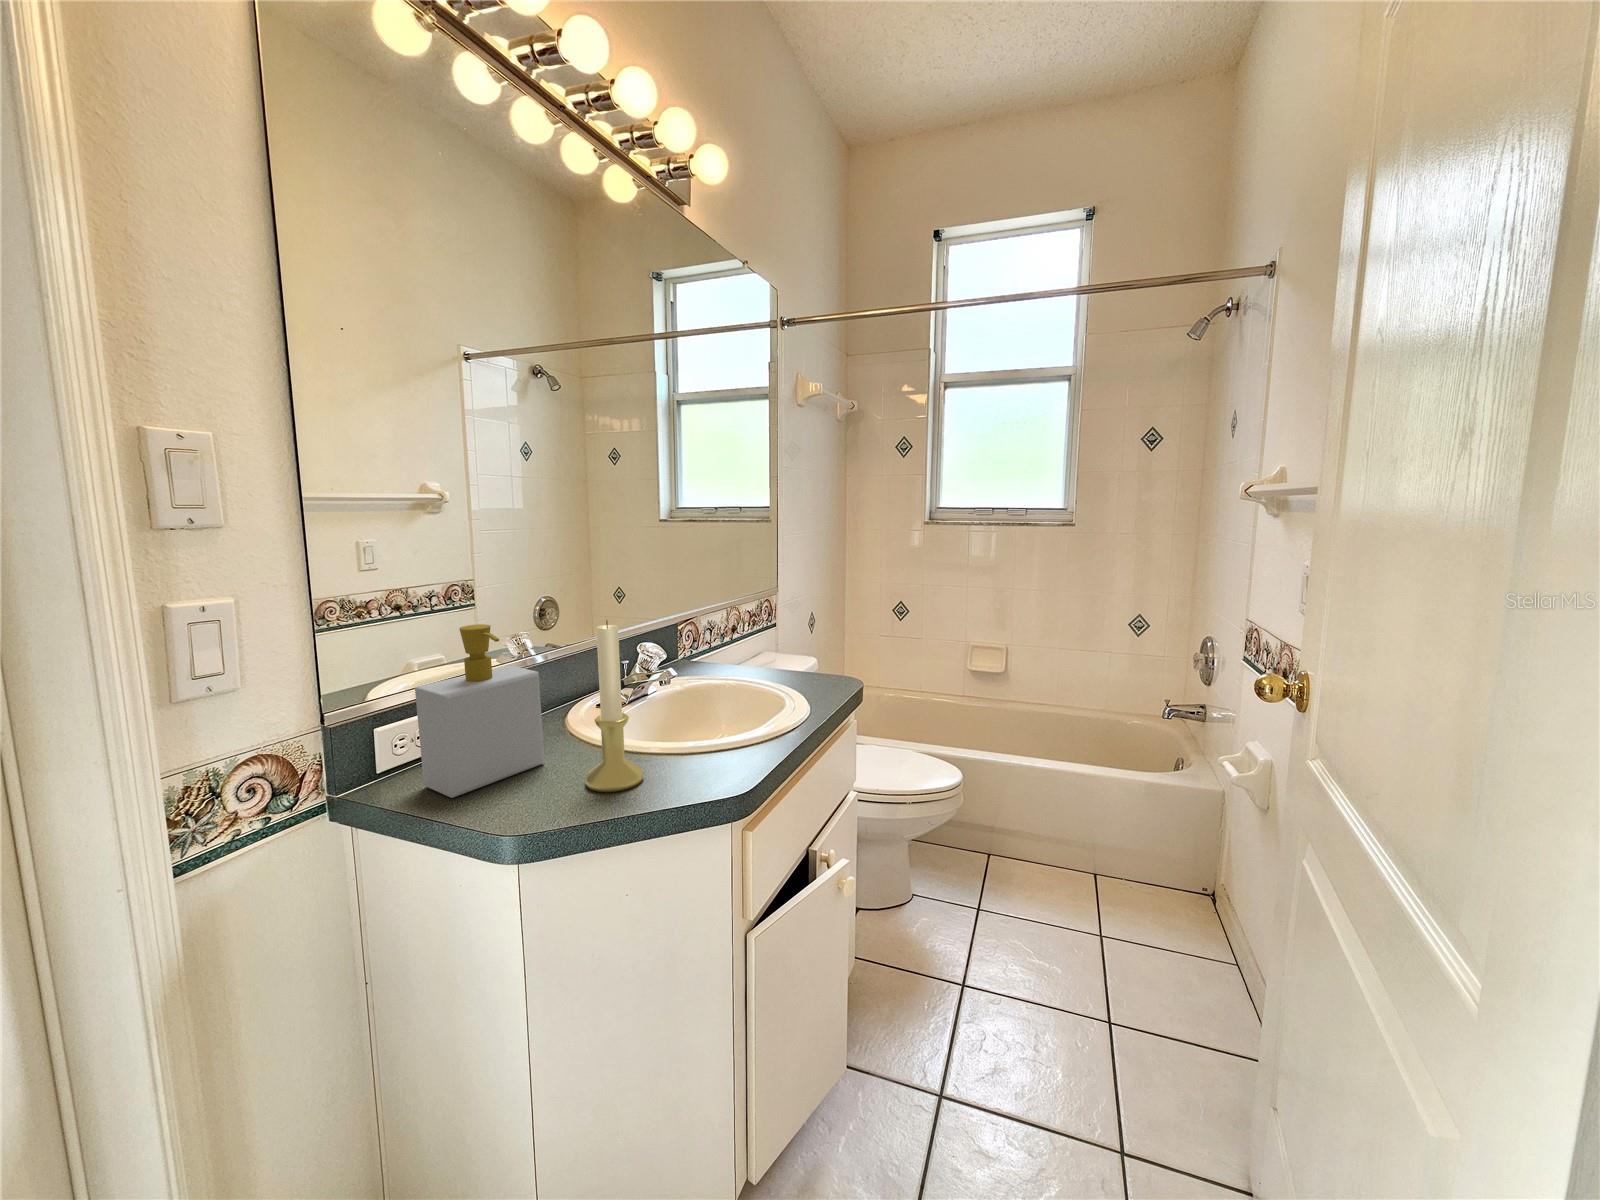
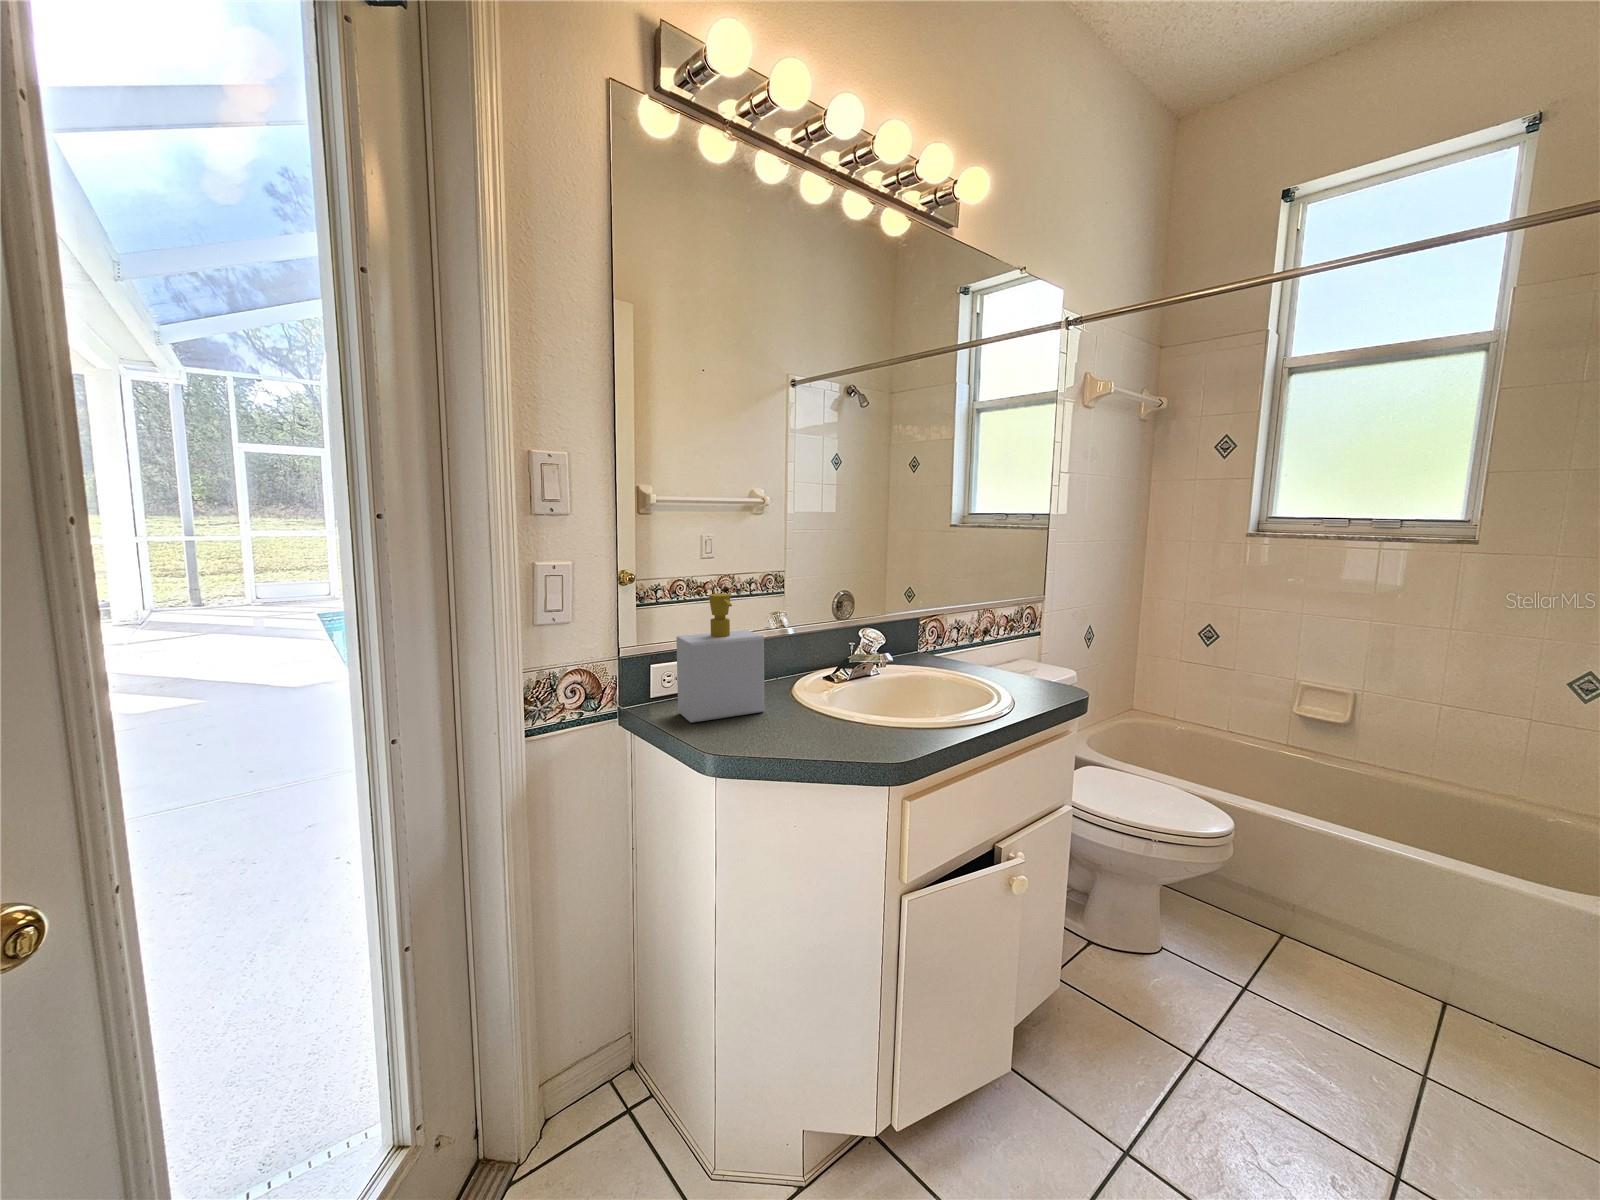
candle holder: present [585,621,643,792] -> none [783,595,831,740]

